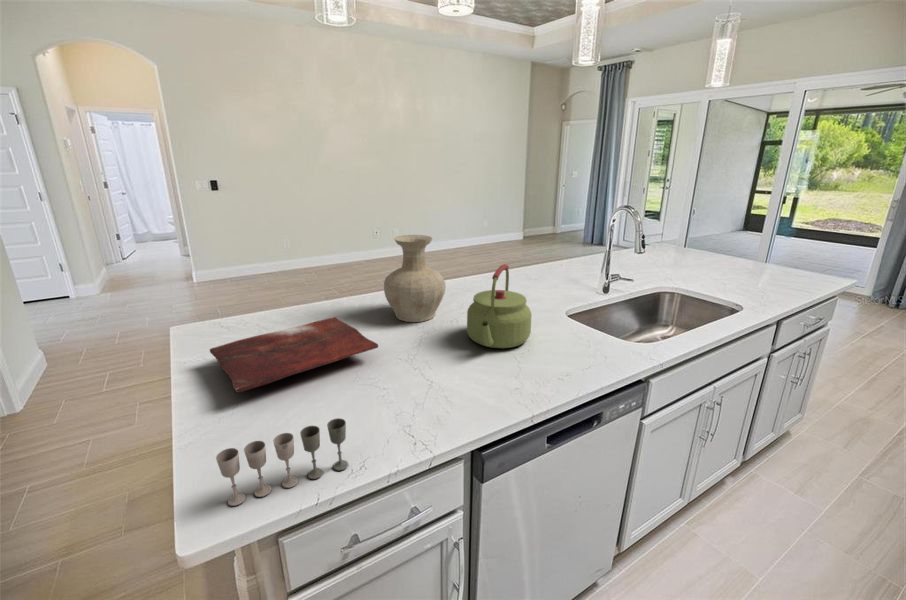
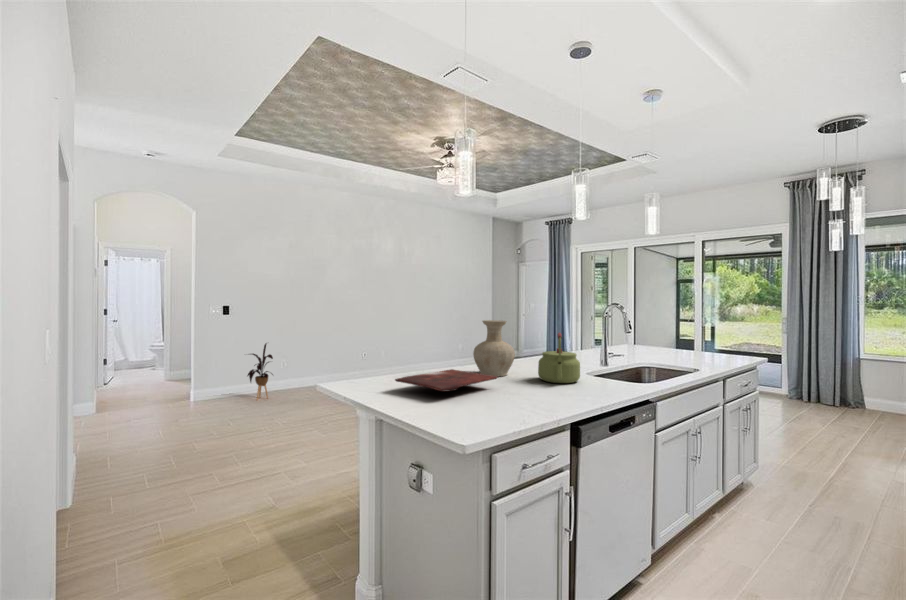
house plant: none [240,222,273,282] -> present [247,343,273,400]
wine glass: present [216,418,348,506] -> none [483,385,531,421]

